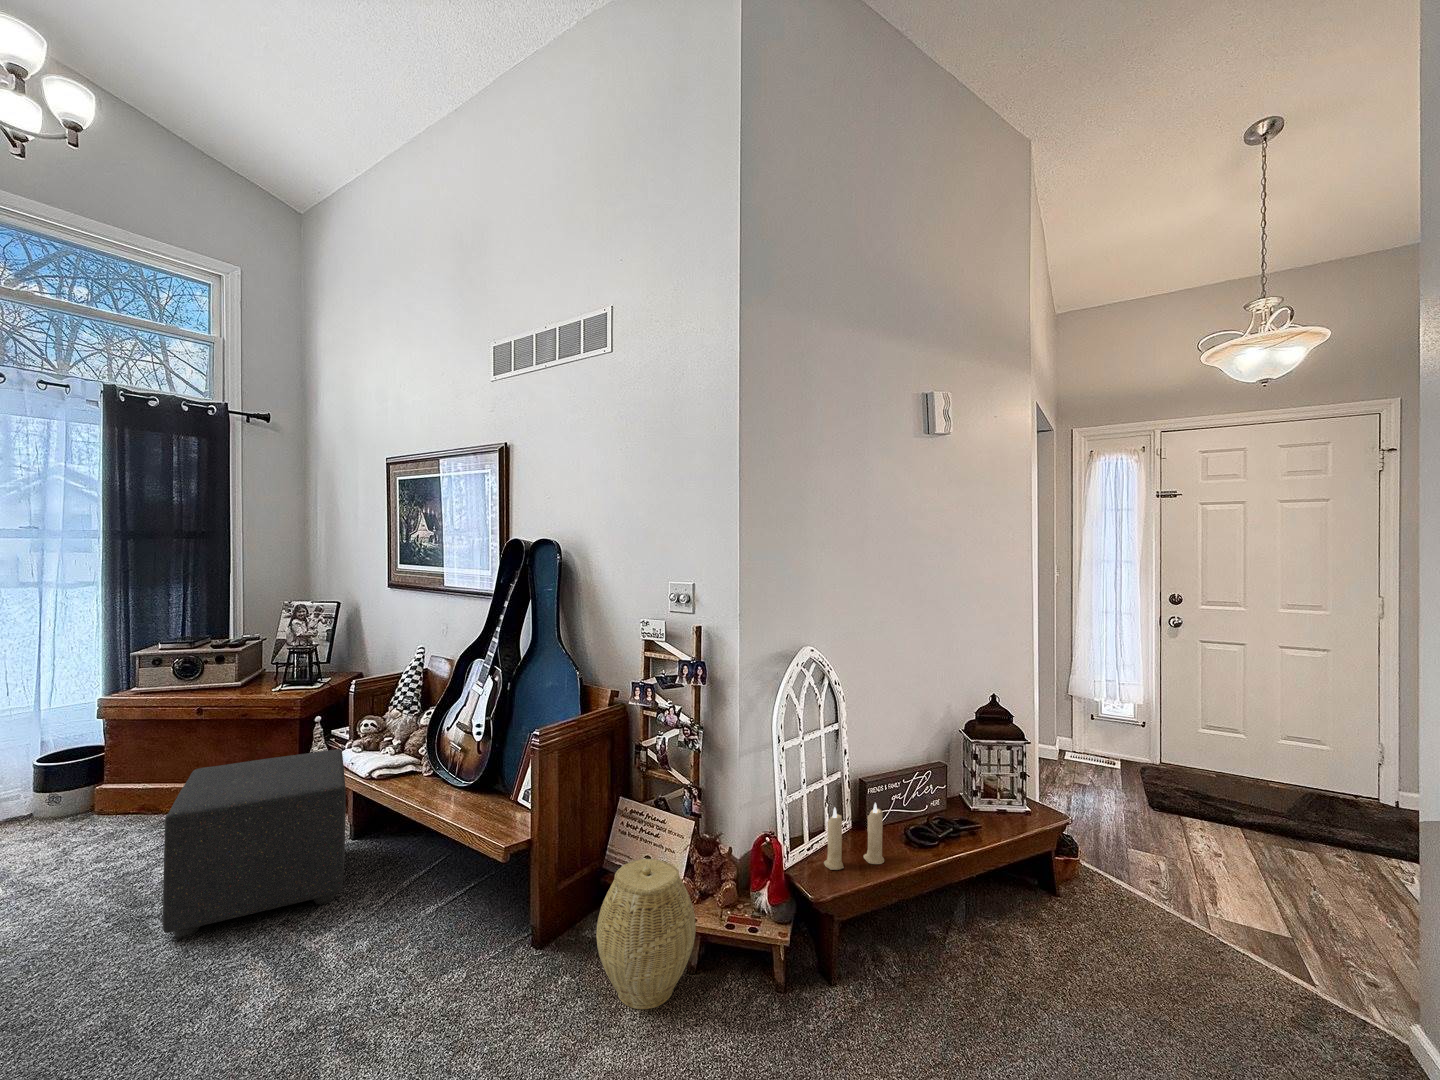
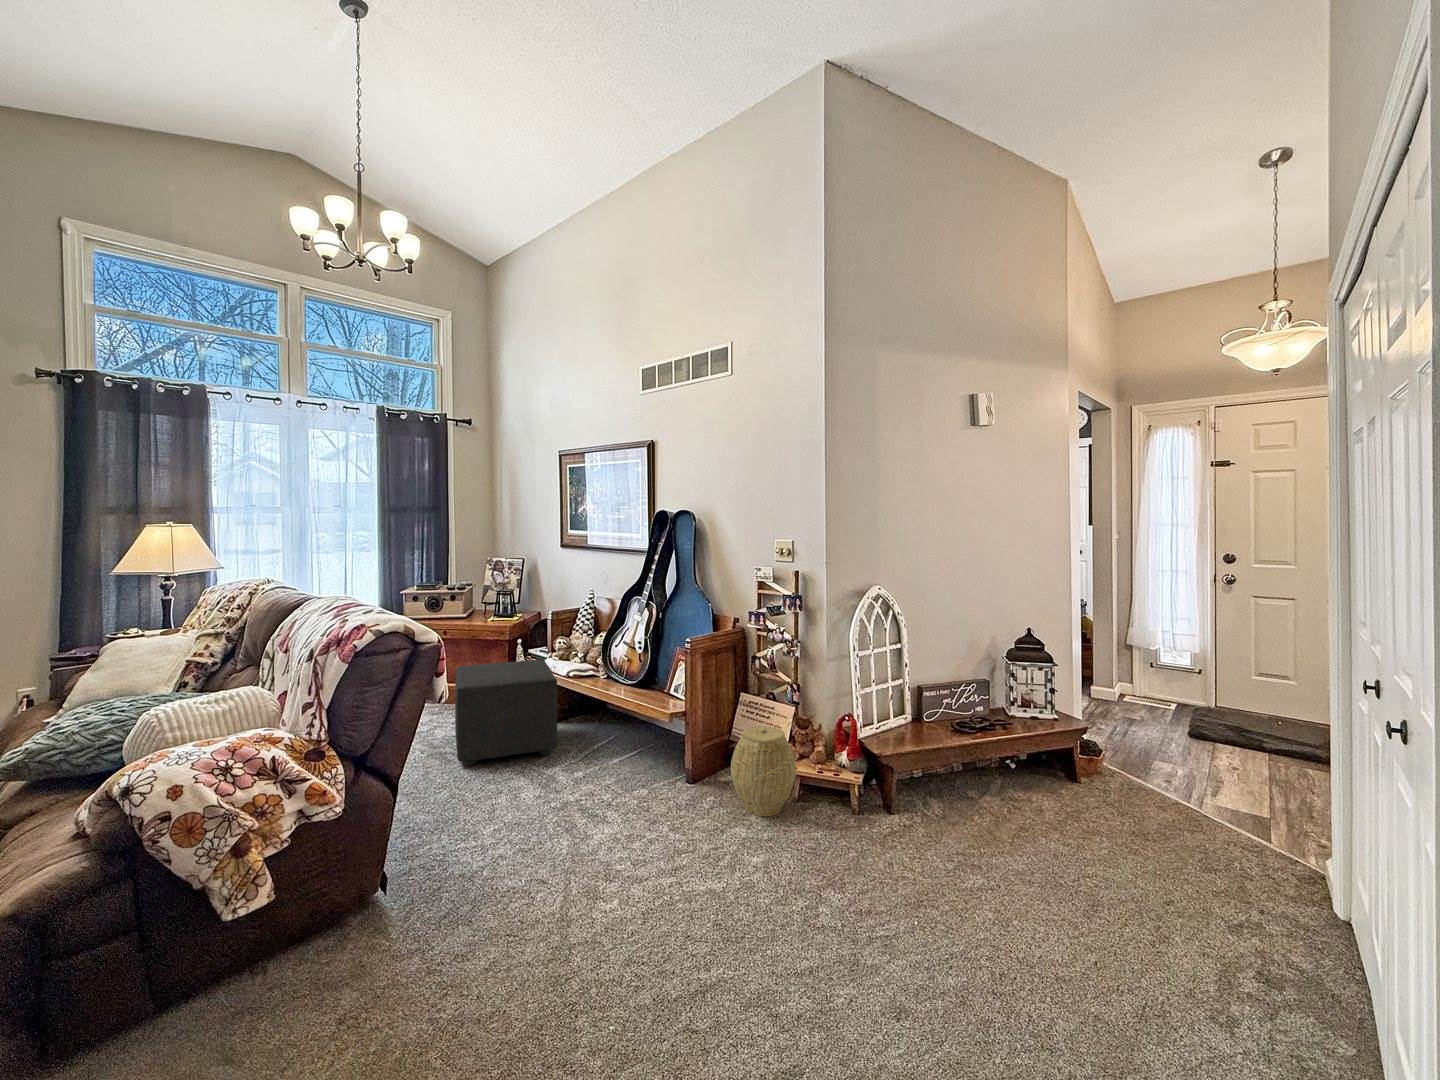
candle: present [824,803,884,870] -> none [886,695,931,740]

